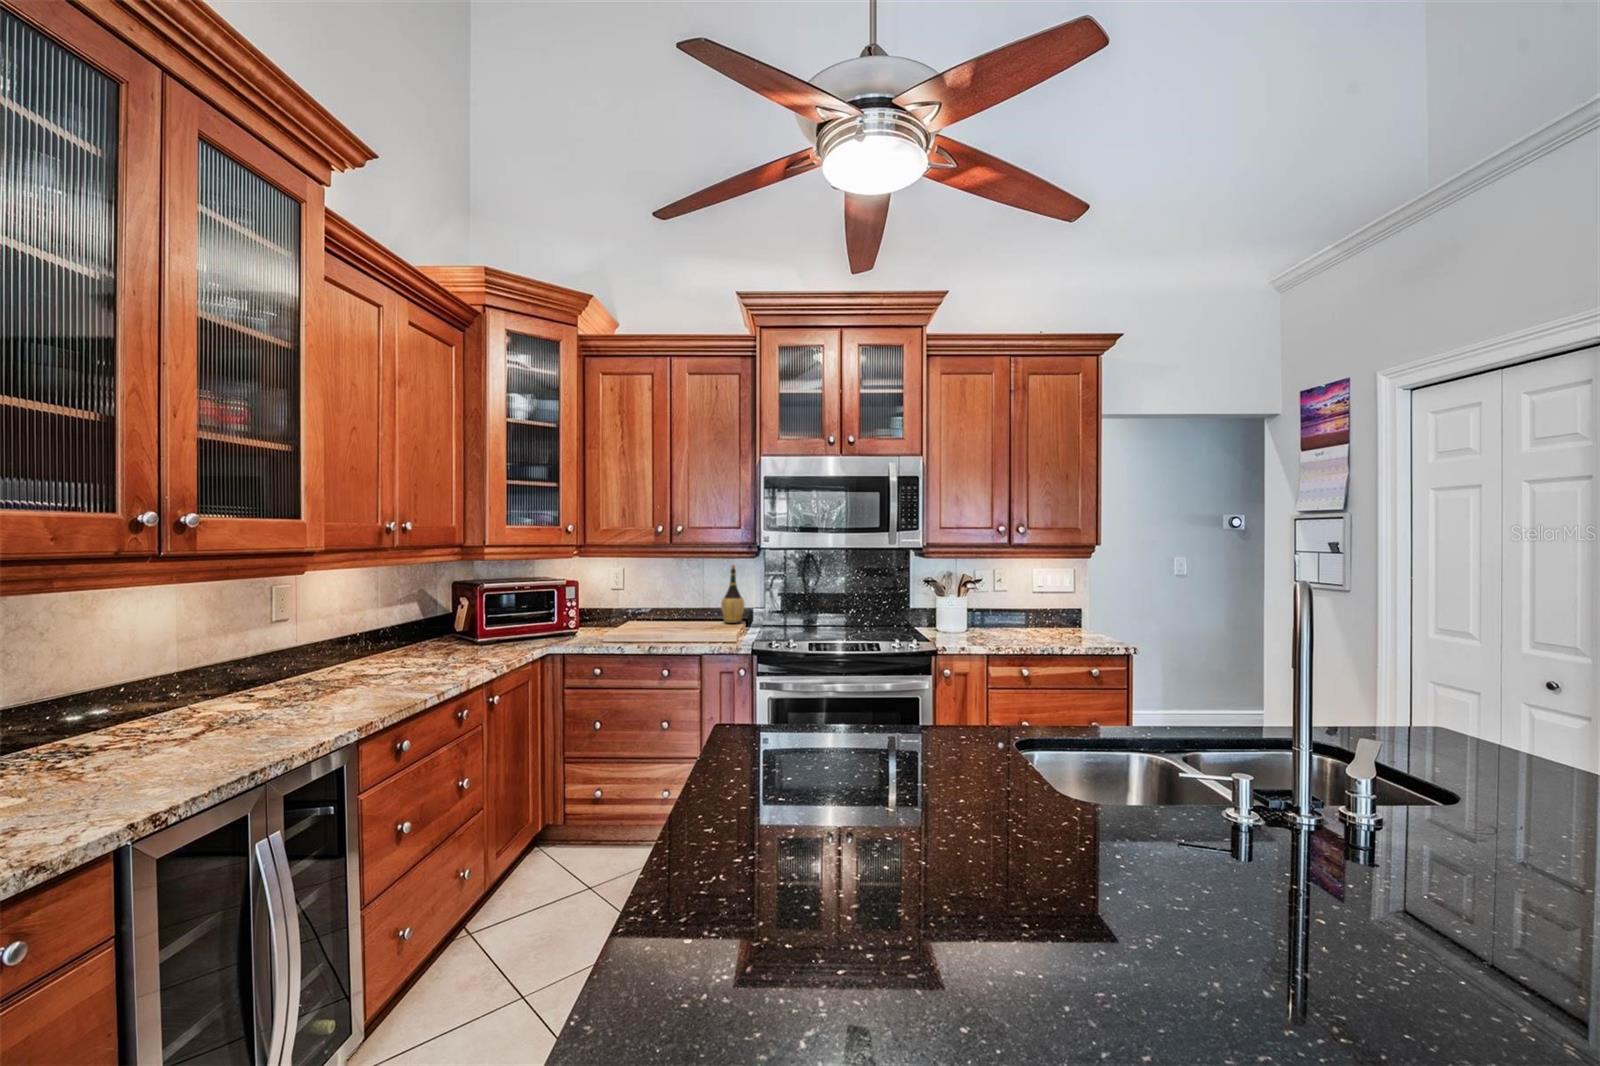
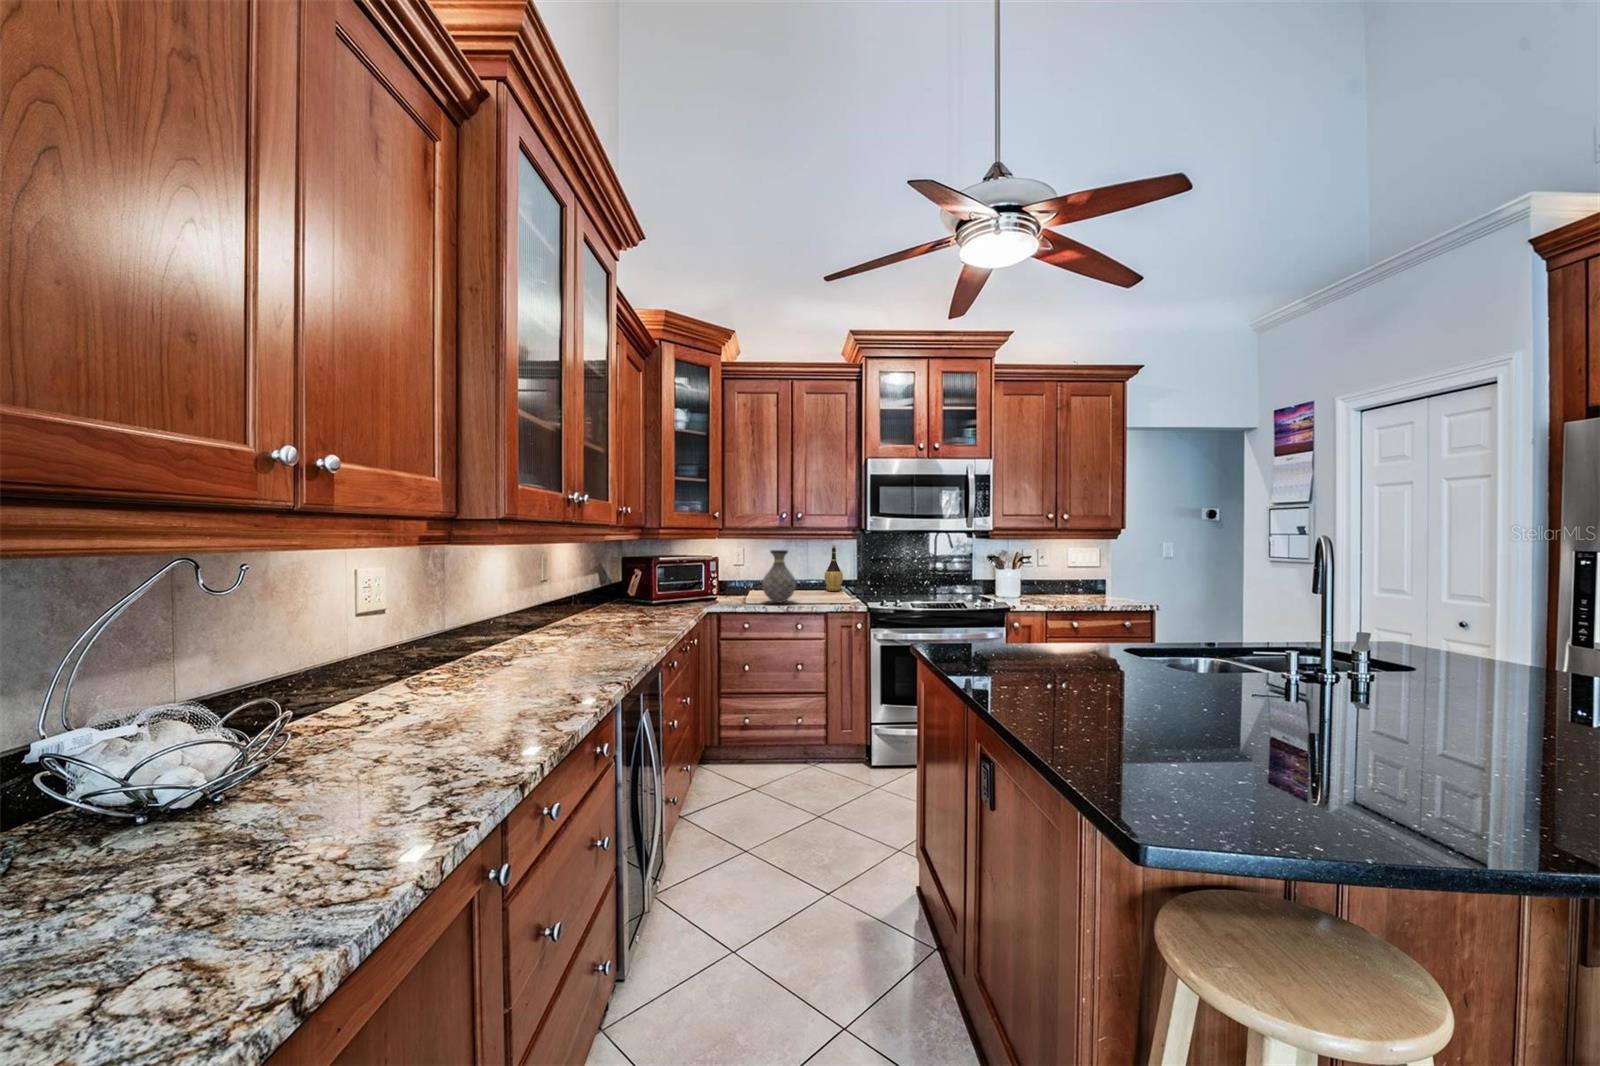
vase: none [620,573,665,641] -> present [762,550,796,603]

